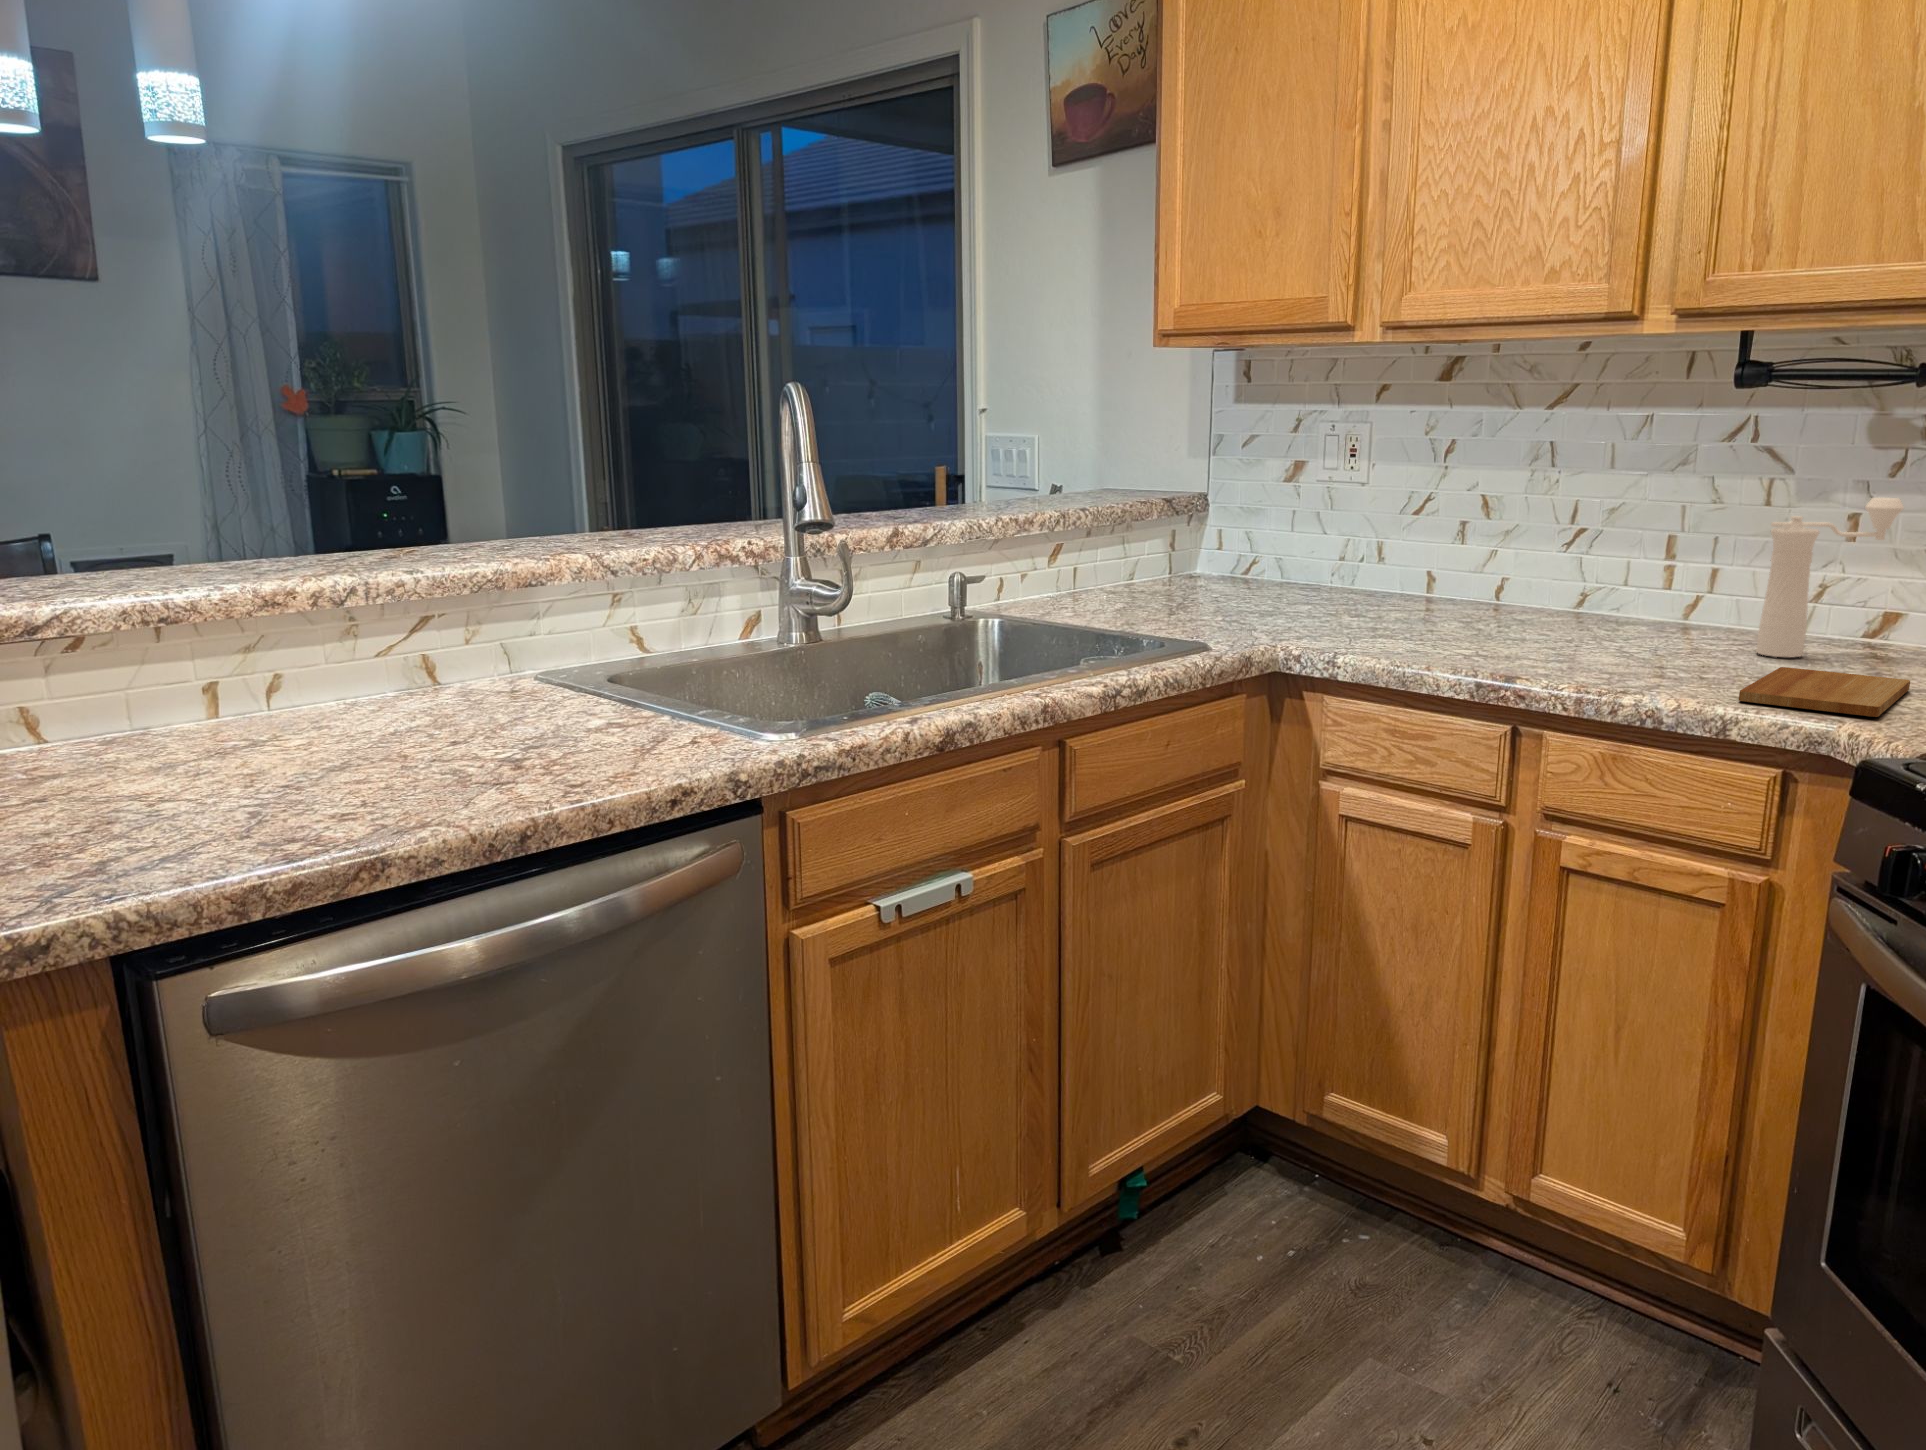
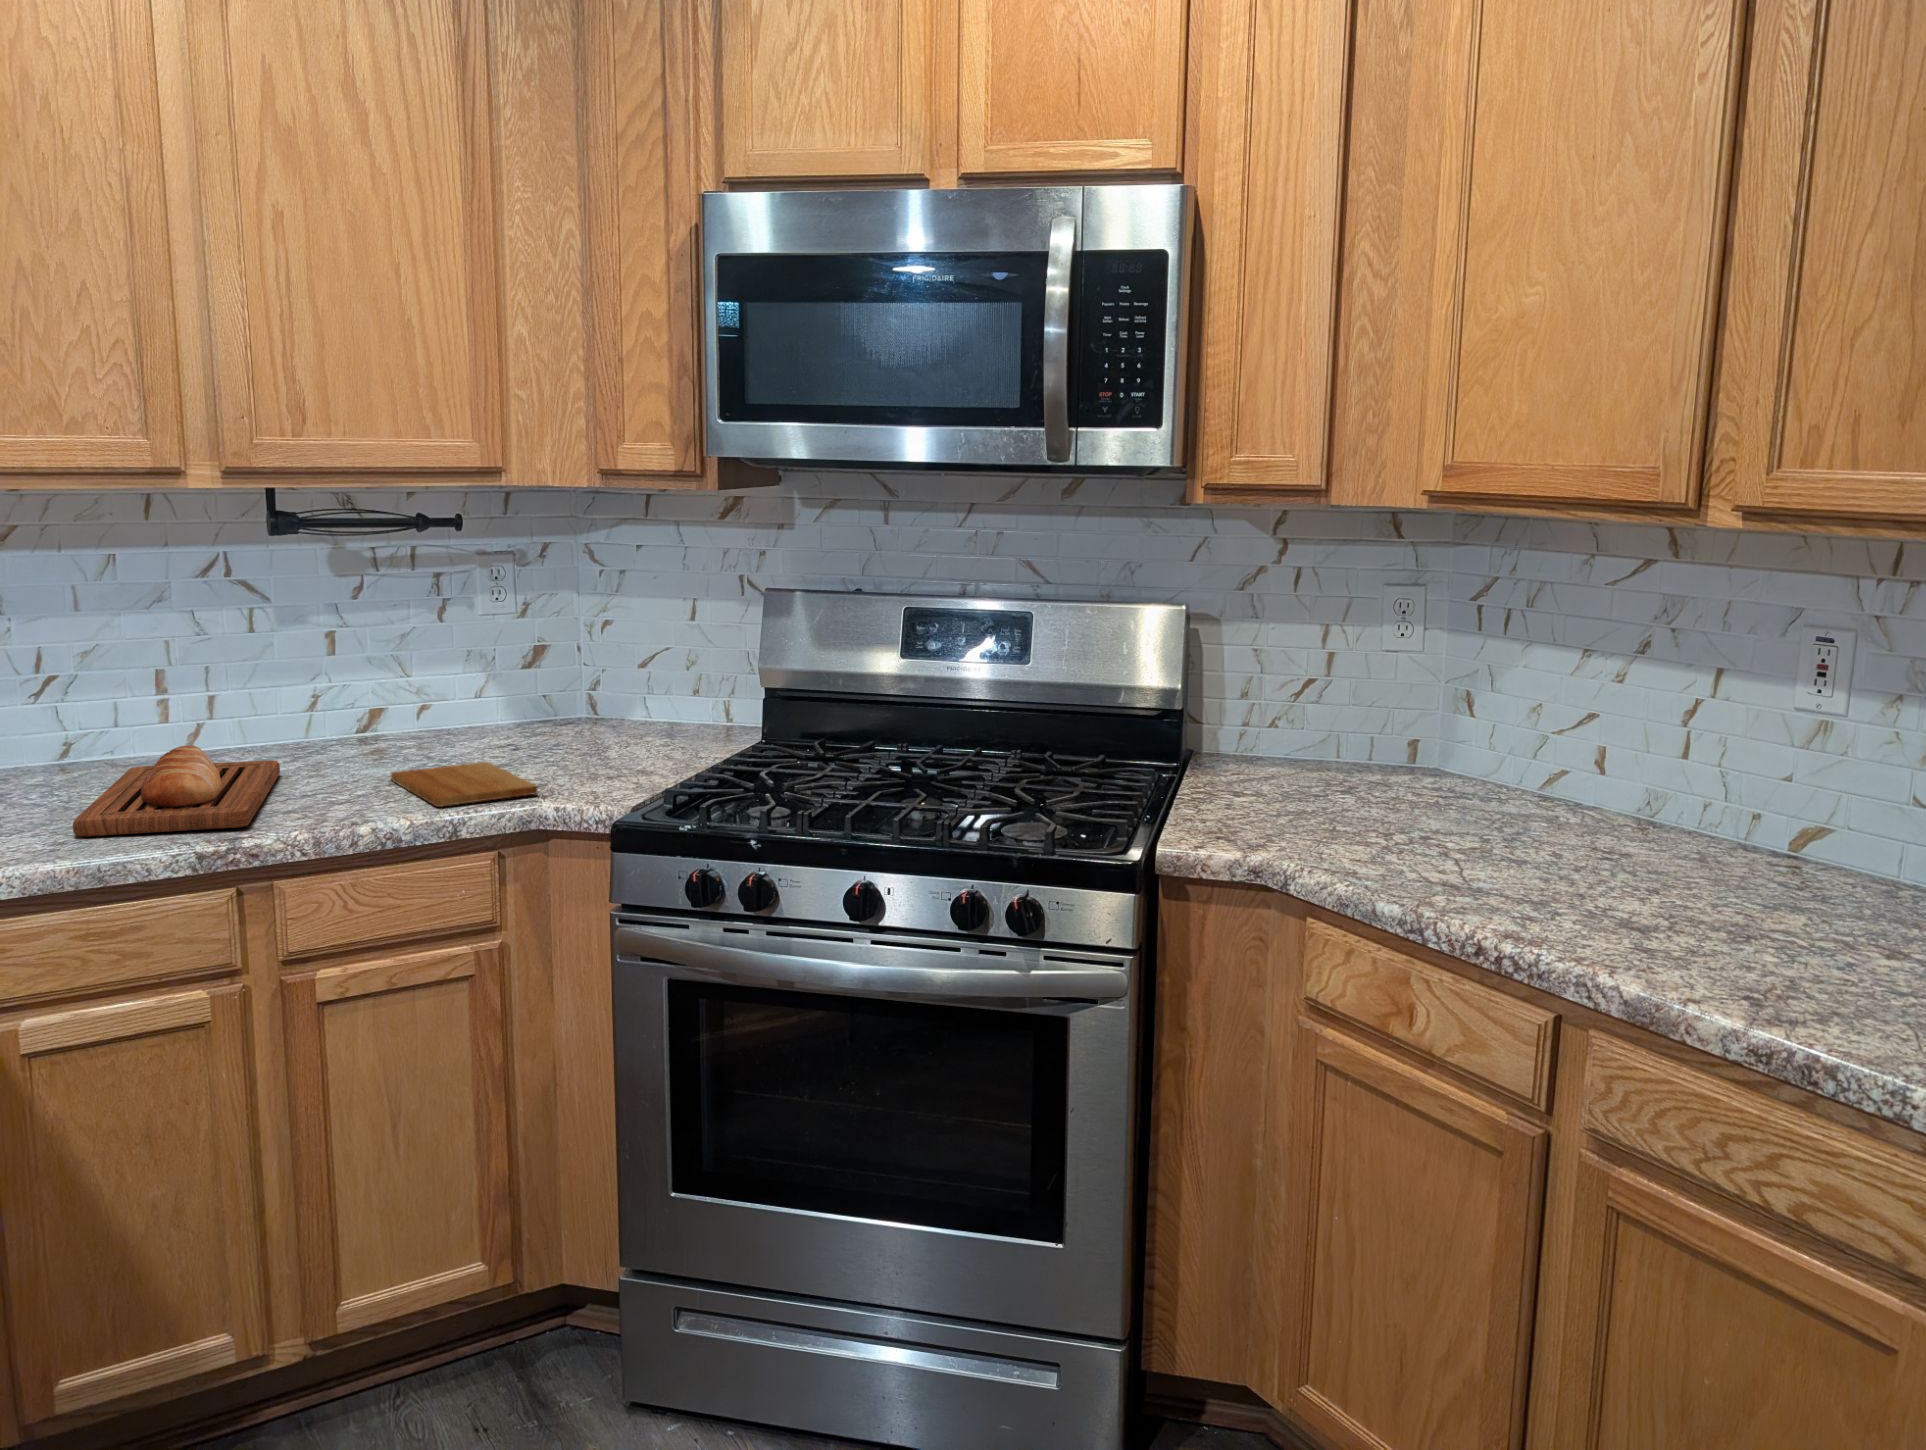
pepper mill: present [1756,498,1904,657] -> none [308,618,392,766]
bread loaf: none [1431,601,1702,672] -> present [73,745,280,836]

